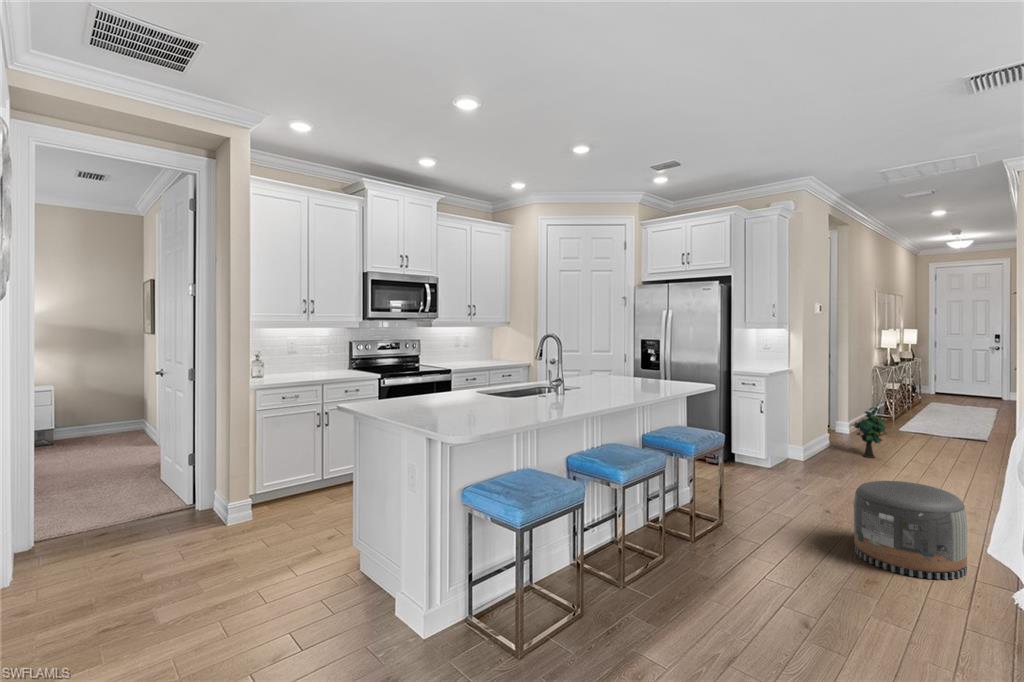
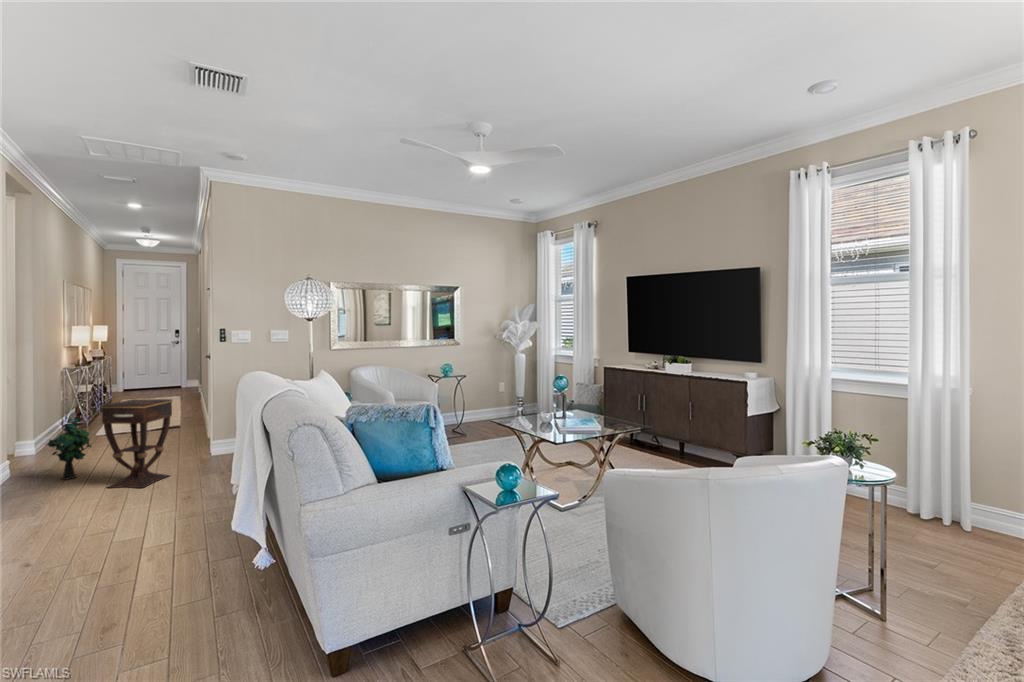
side table: none [892,397,961,479] -> present [101,399,172,488]
pouf: present [854,481,967,580] -> none [79,504,212,631]

